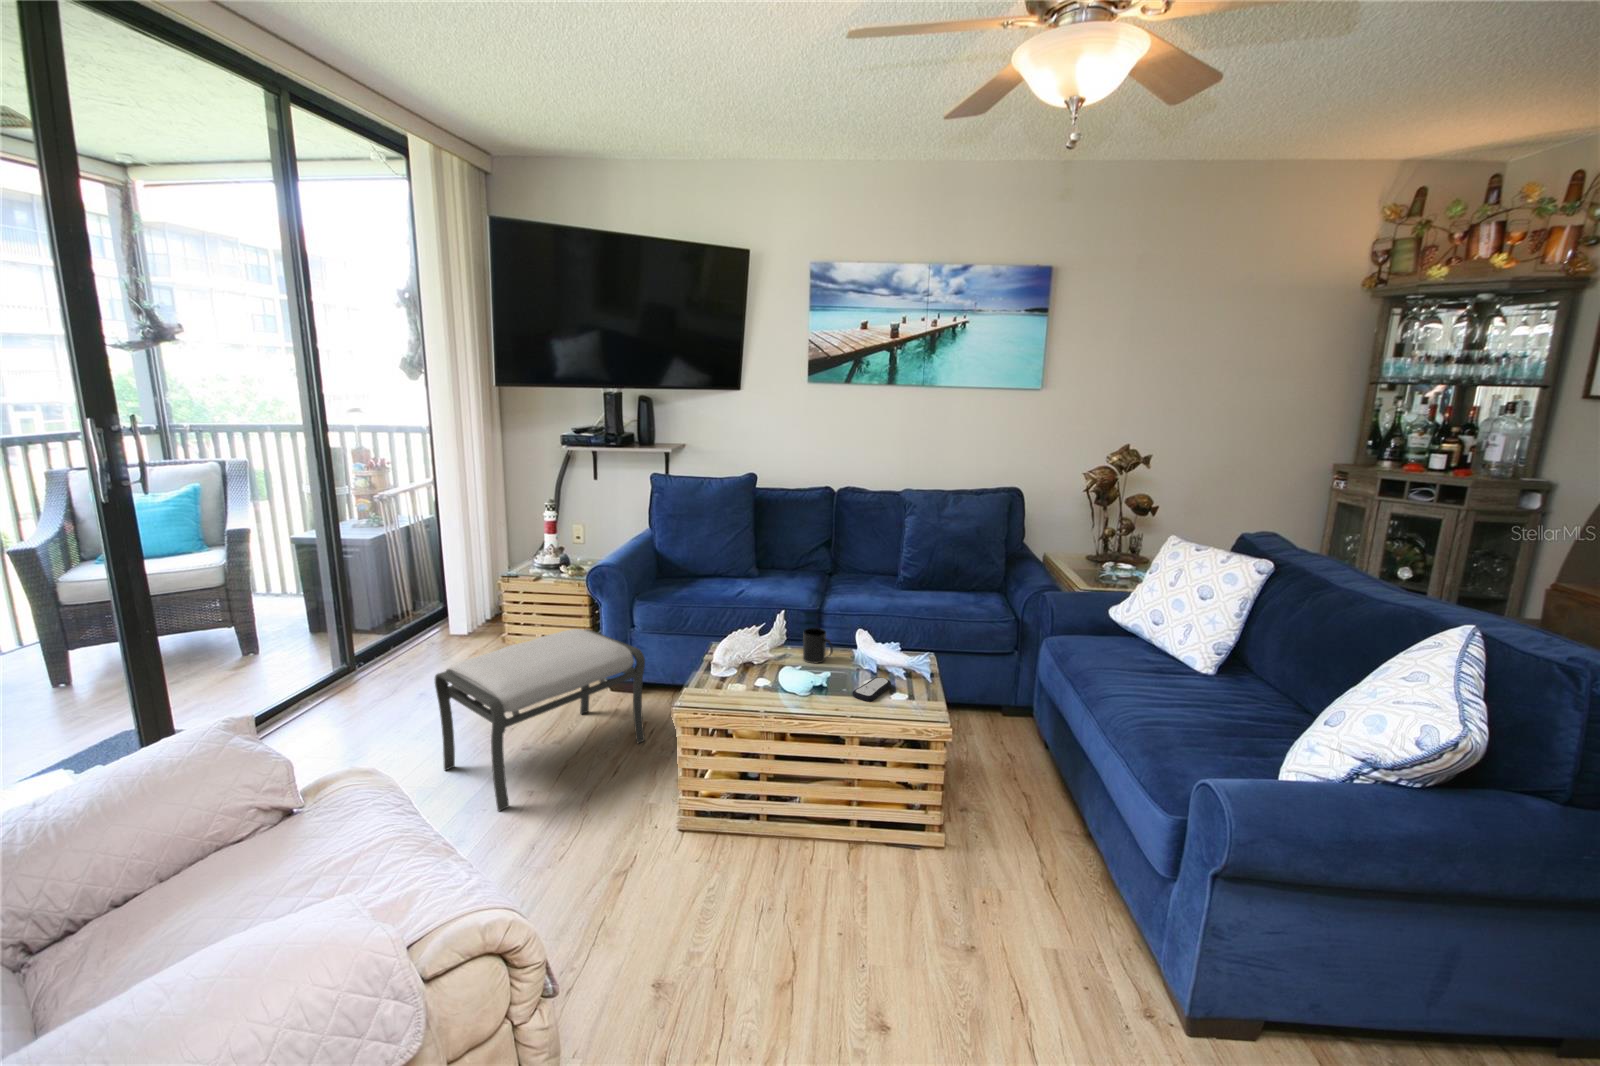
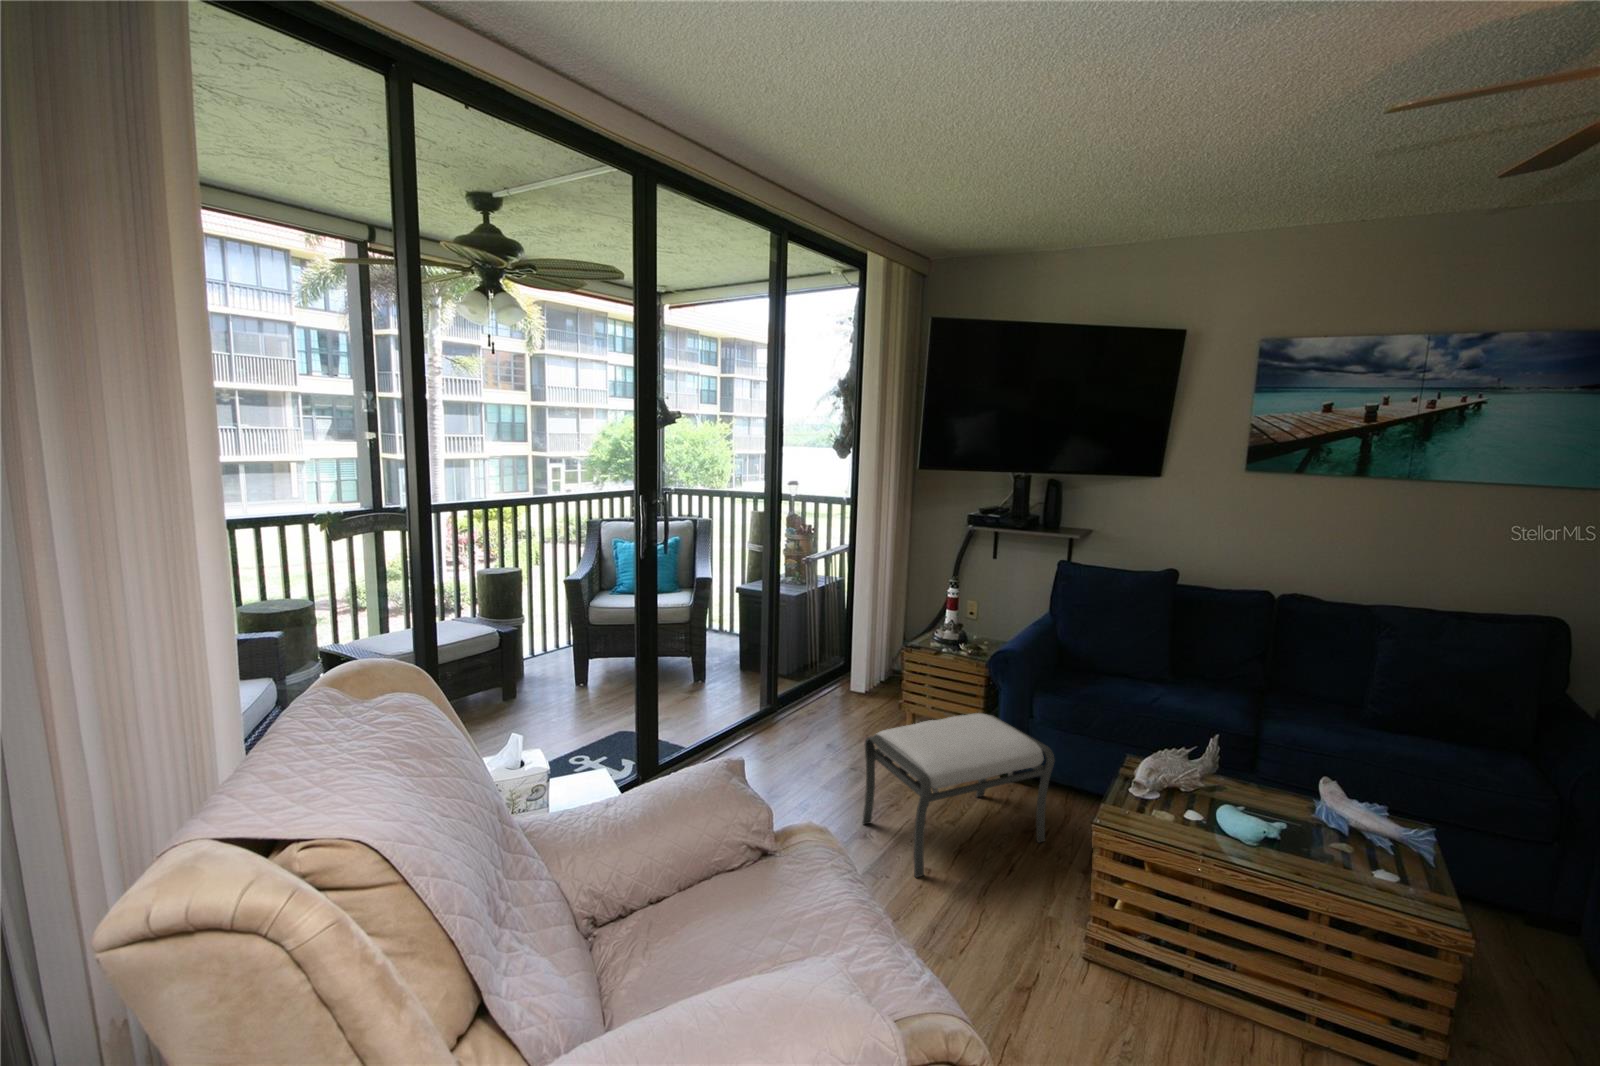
mug: present [803,628,833,663] -> none [1243,764,1285,807]
remote control: present [852,677,891,701] -> none [1317,842,1370,870]

